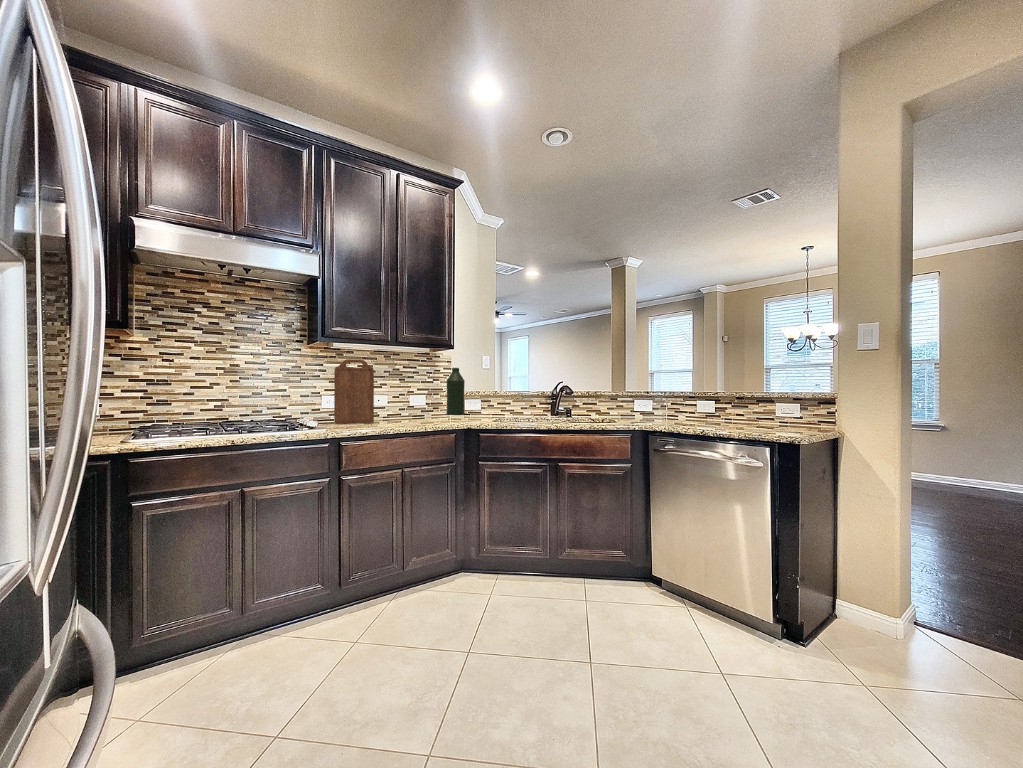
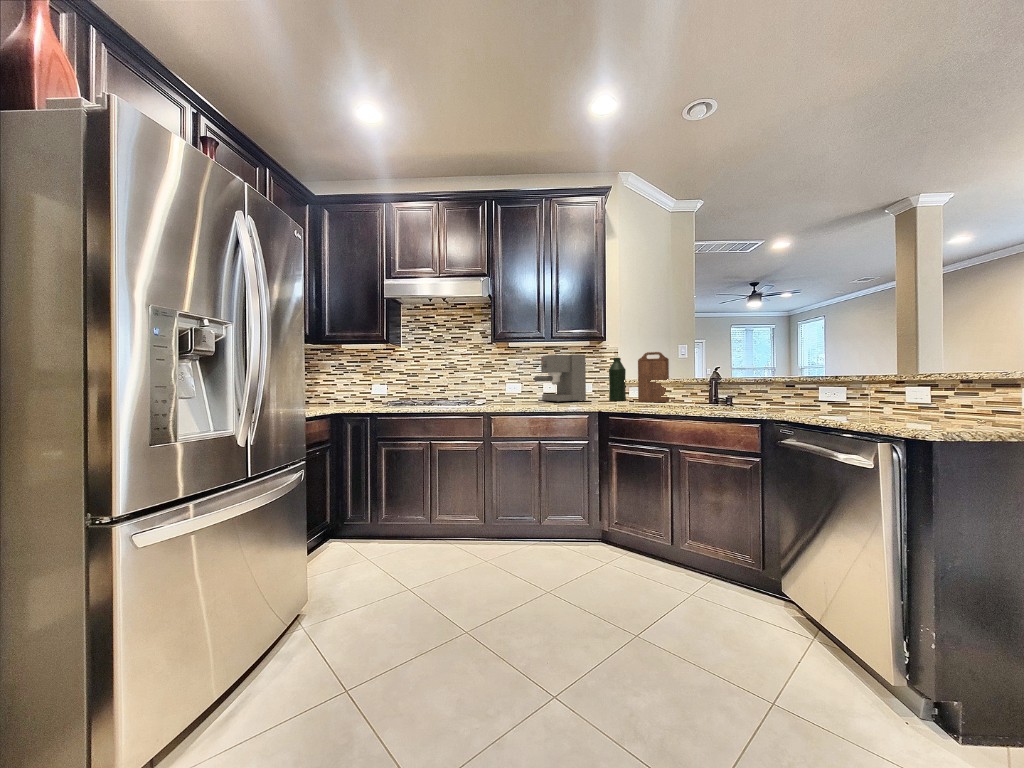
cutting board: present [334,359,374,424] -> present [638,352,669,402]
coffee maker: none [372,362,428,419] -> present [534,354,586,402]

